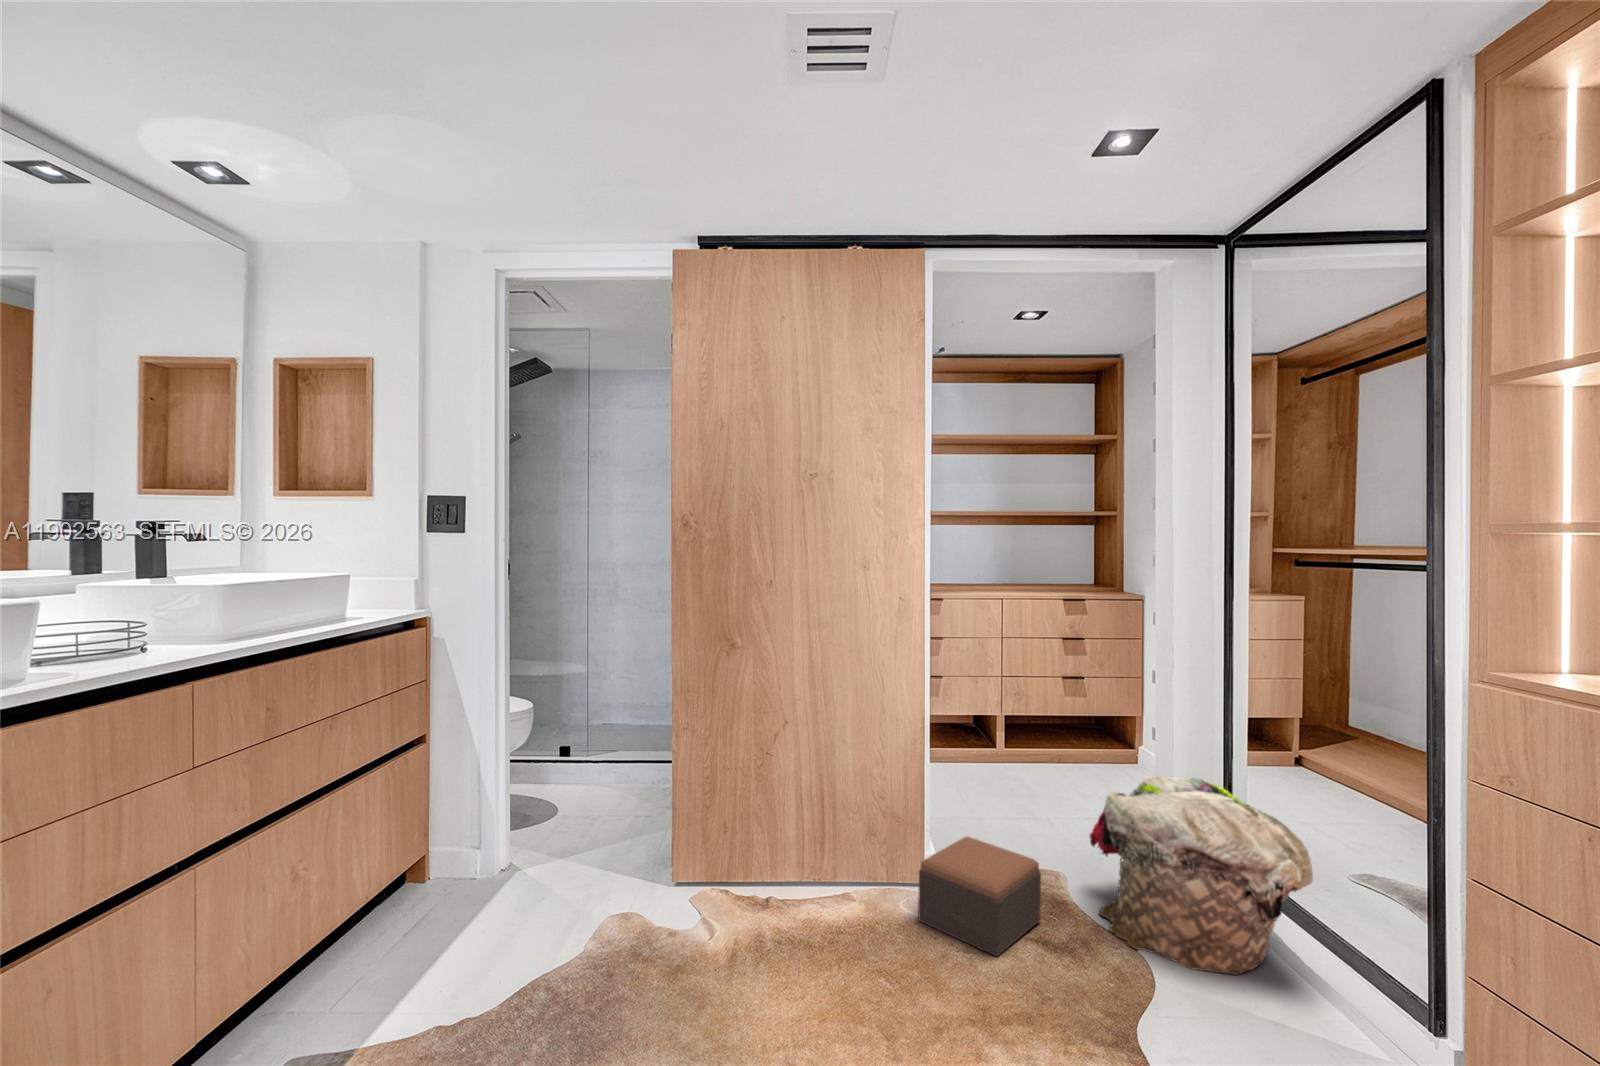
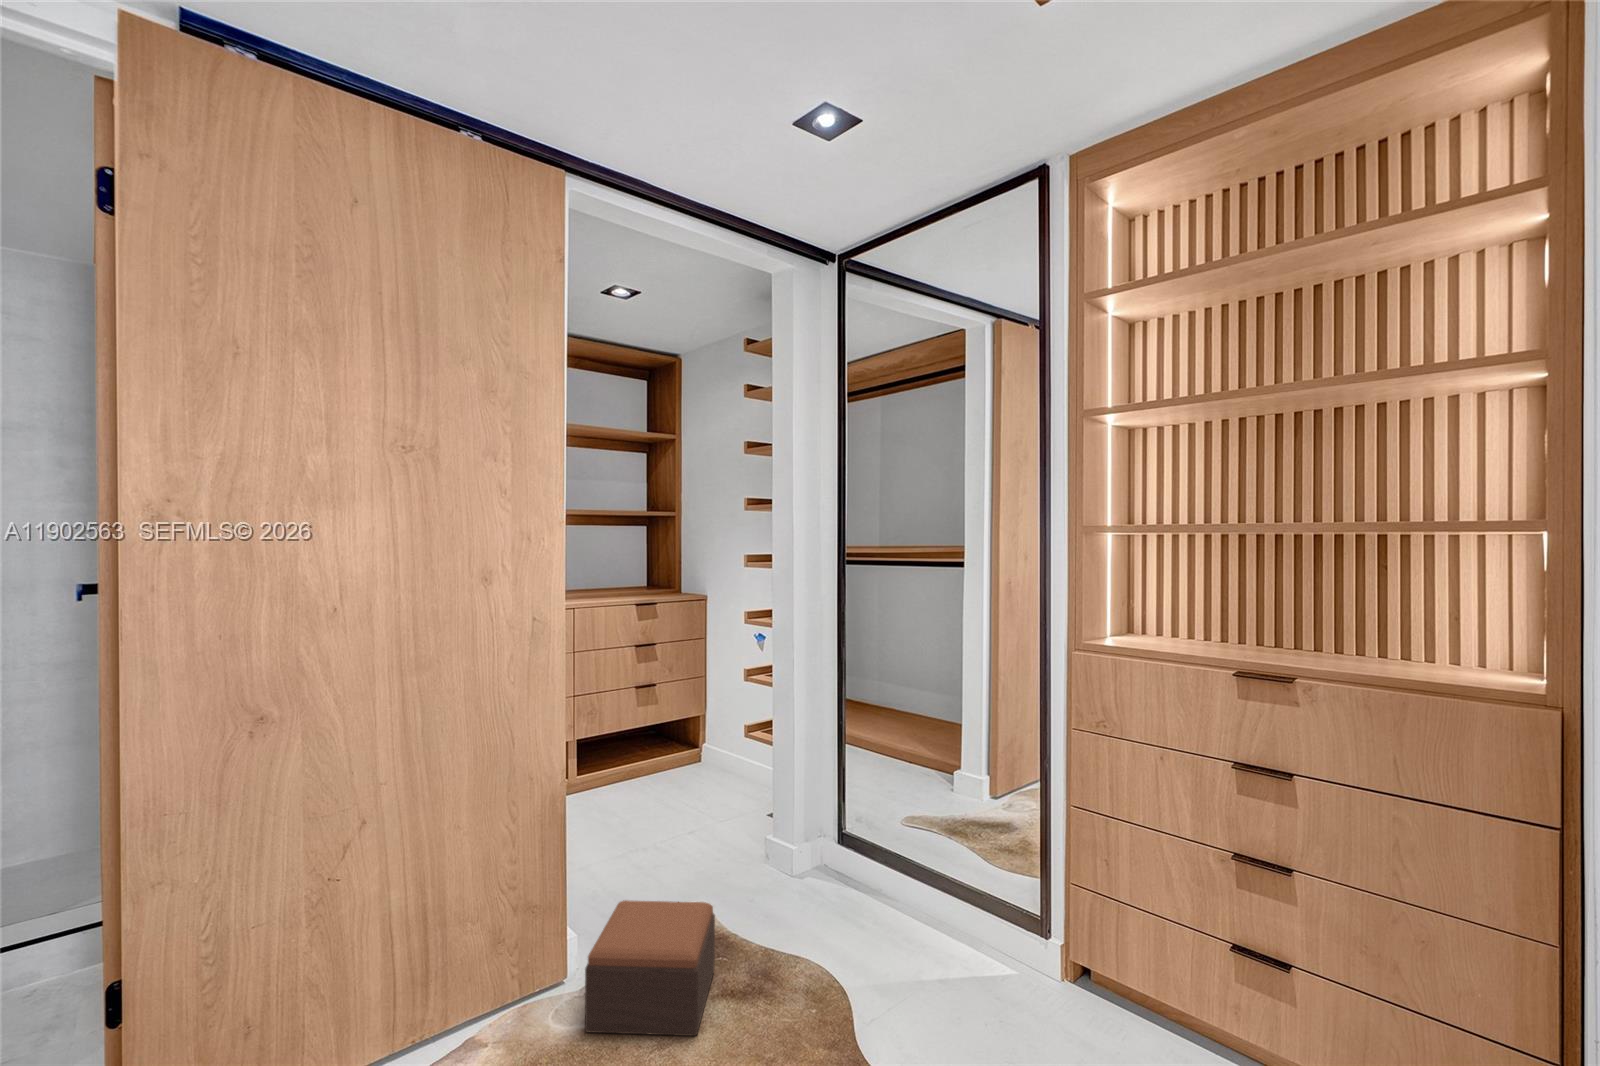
laundry basket: present [1090,777,1313,975] -> none [735,770,941,969]

